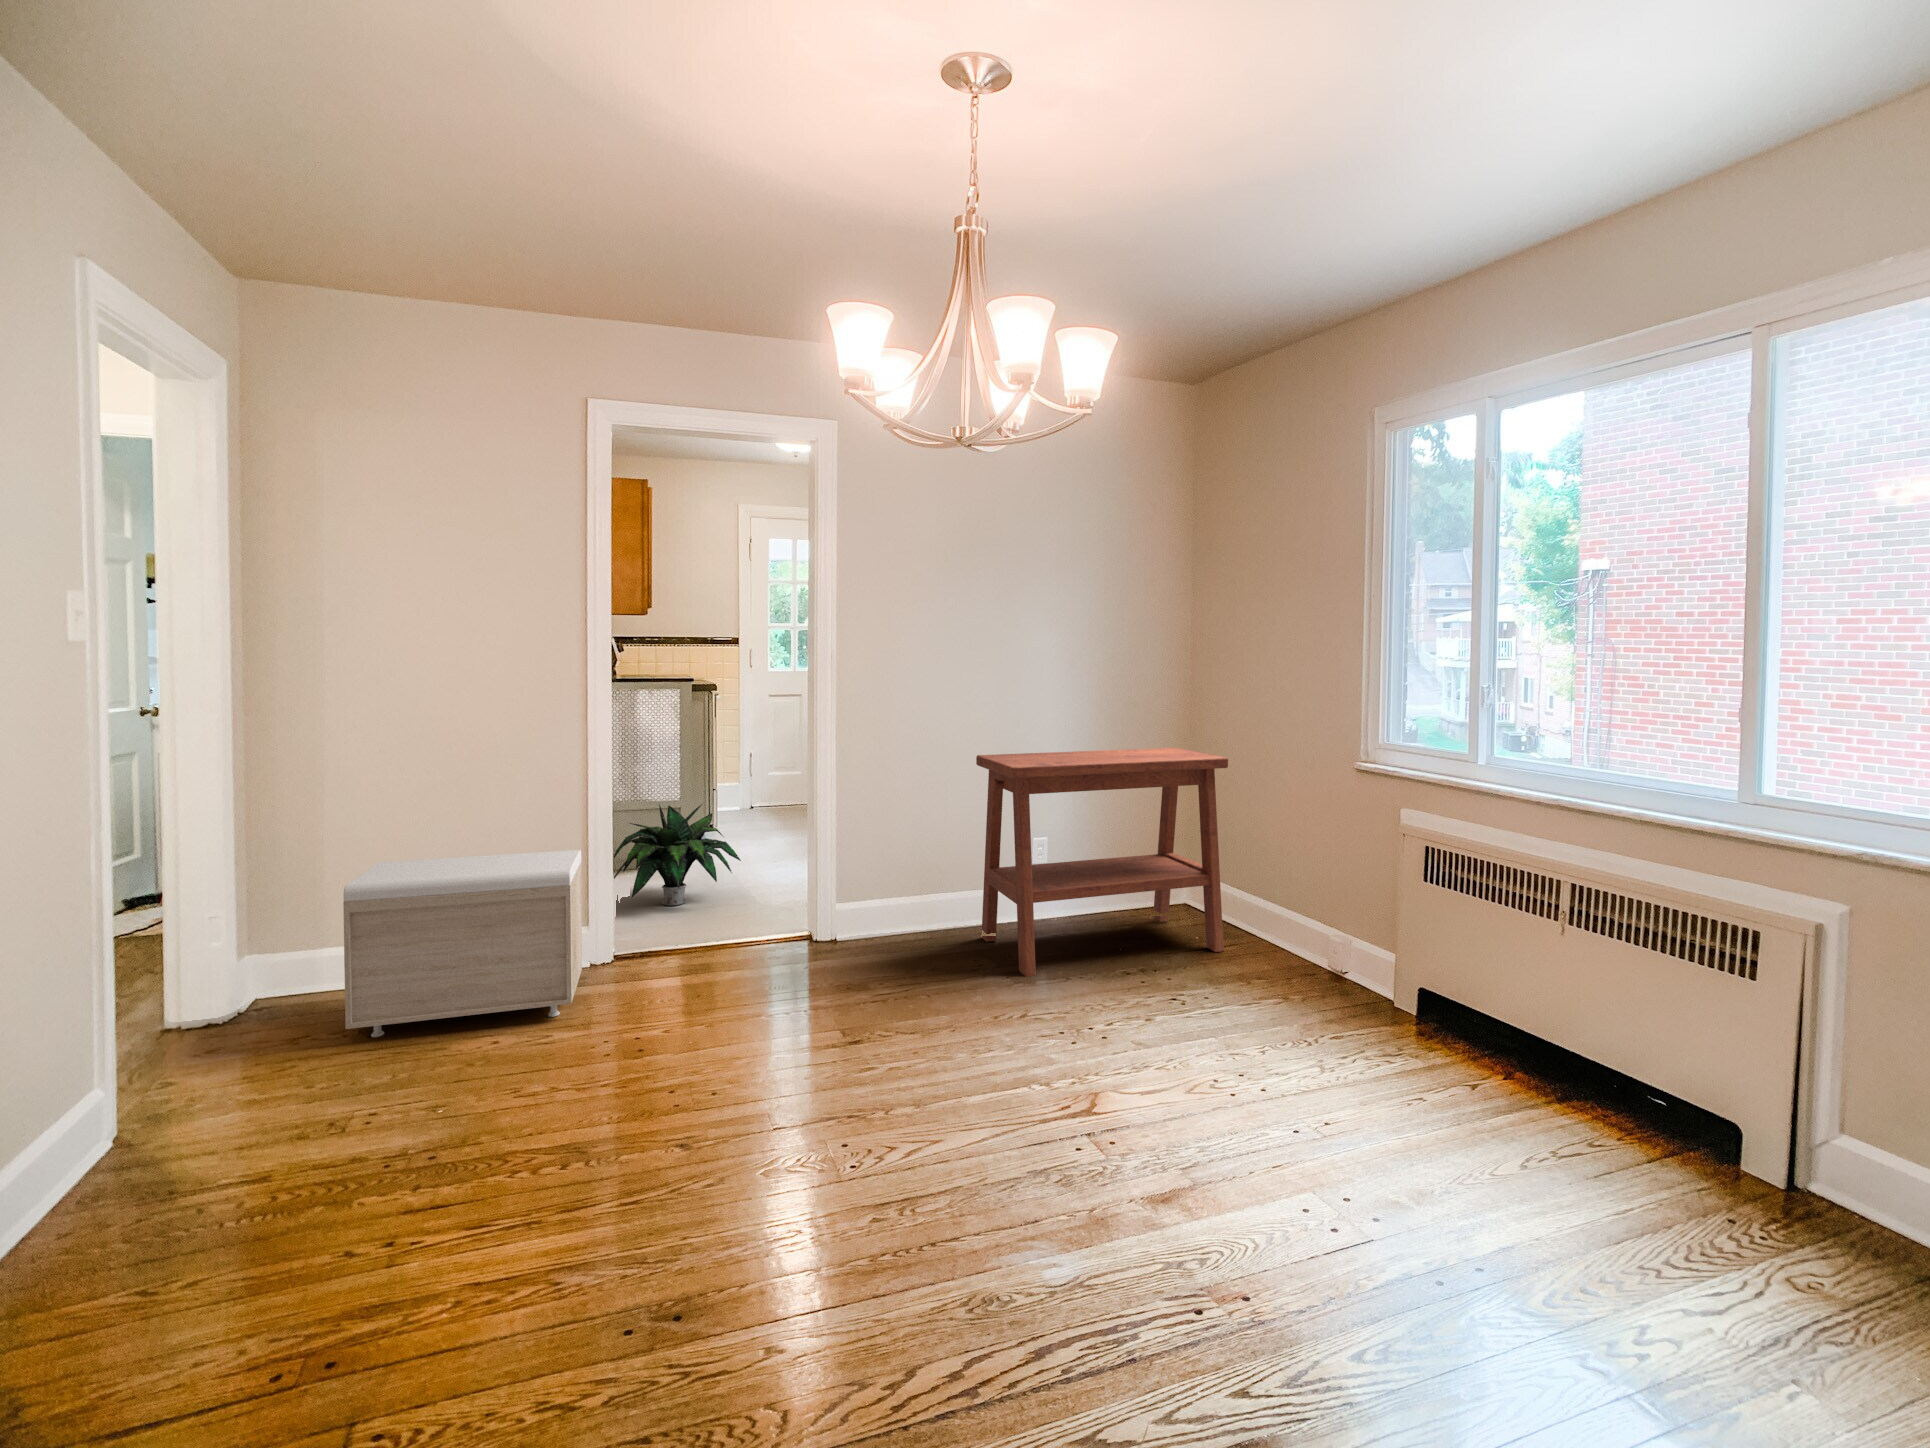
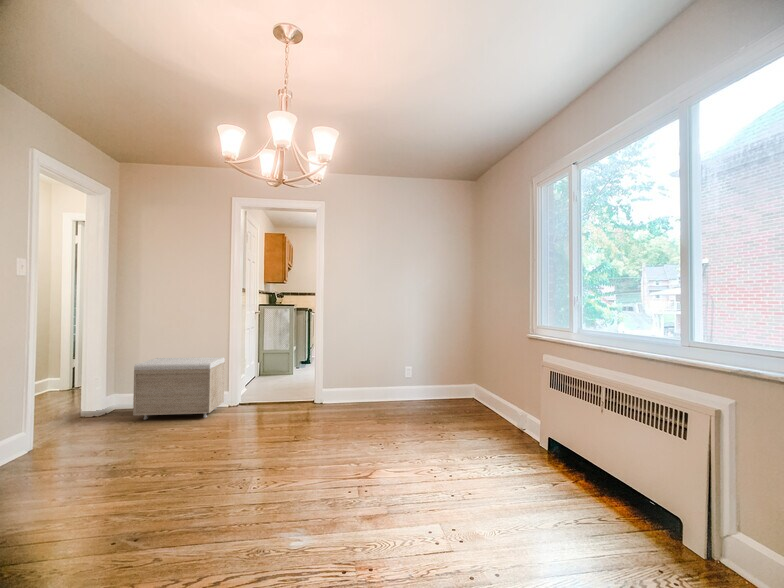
side table: present [976,748,1228,976] -> none [376,327,479,418]
potted plant: present [614,804,741,906] -> none [255,345,303,383]

